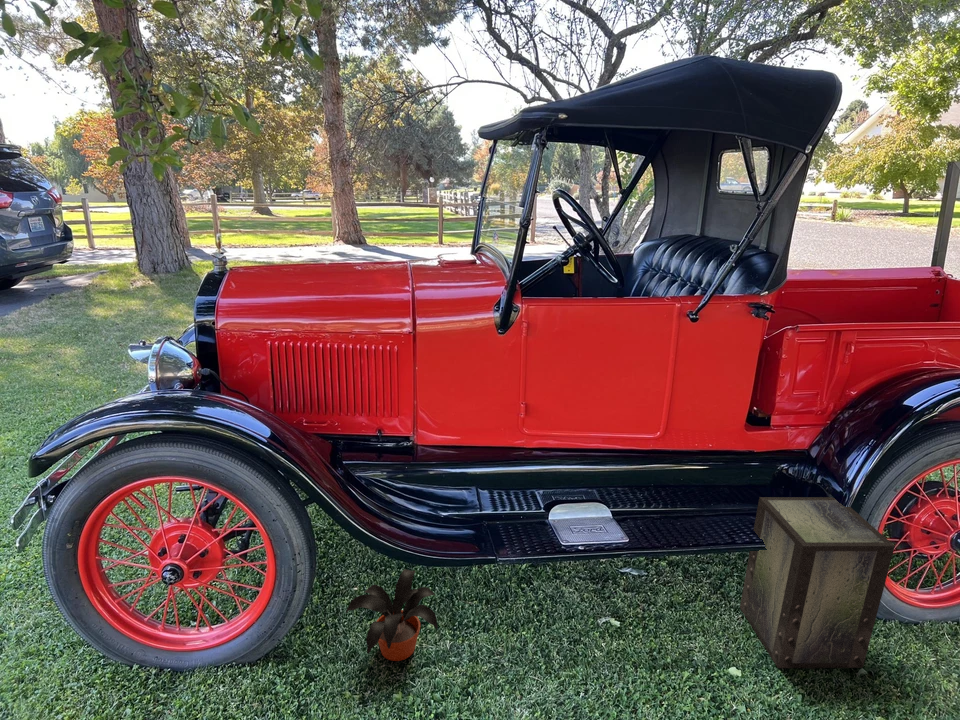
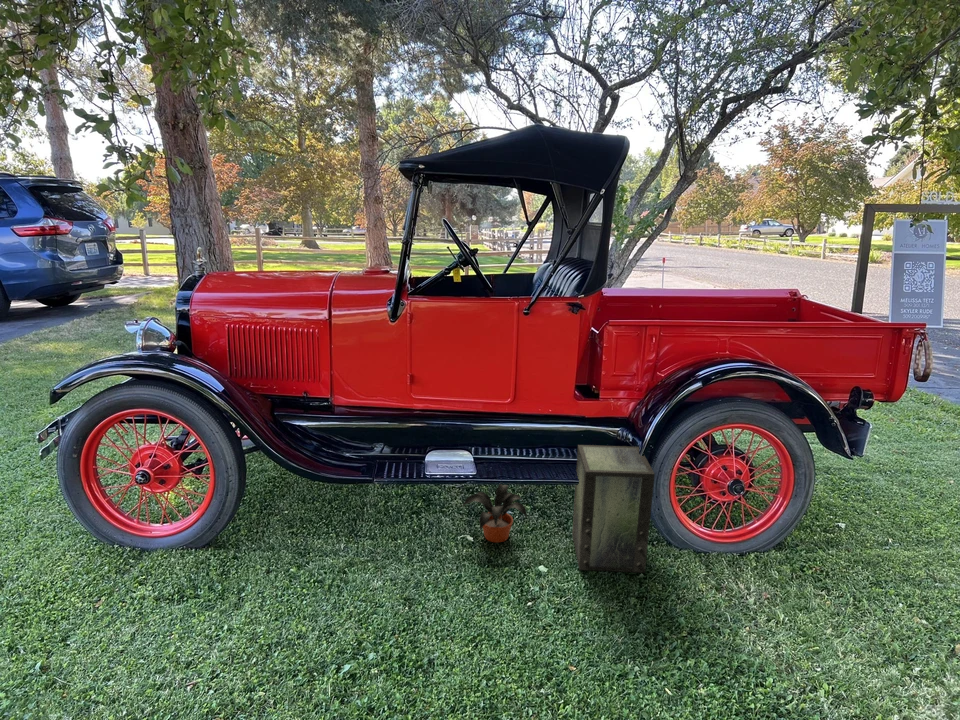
potted plant: present [346,569,438,661] -> present [463,484,527,542]

